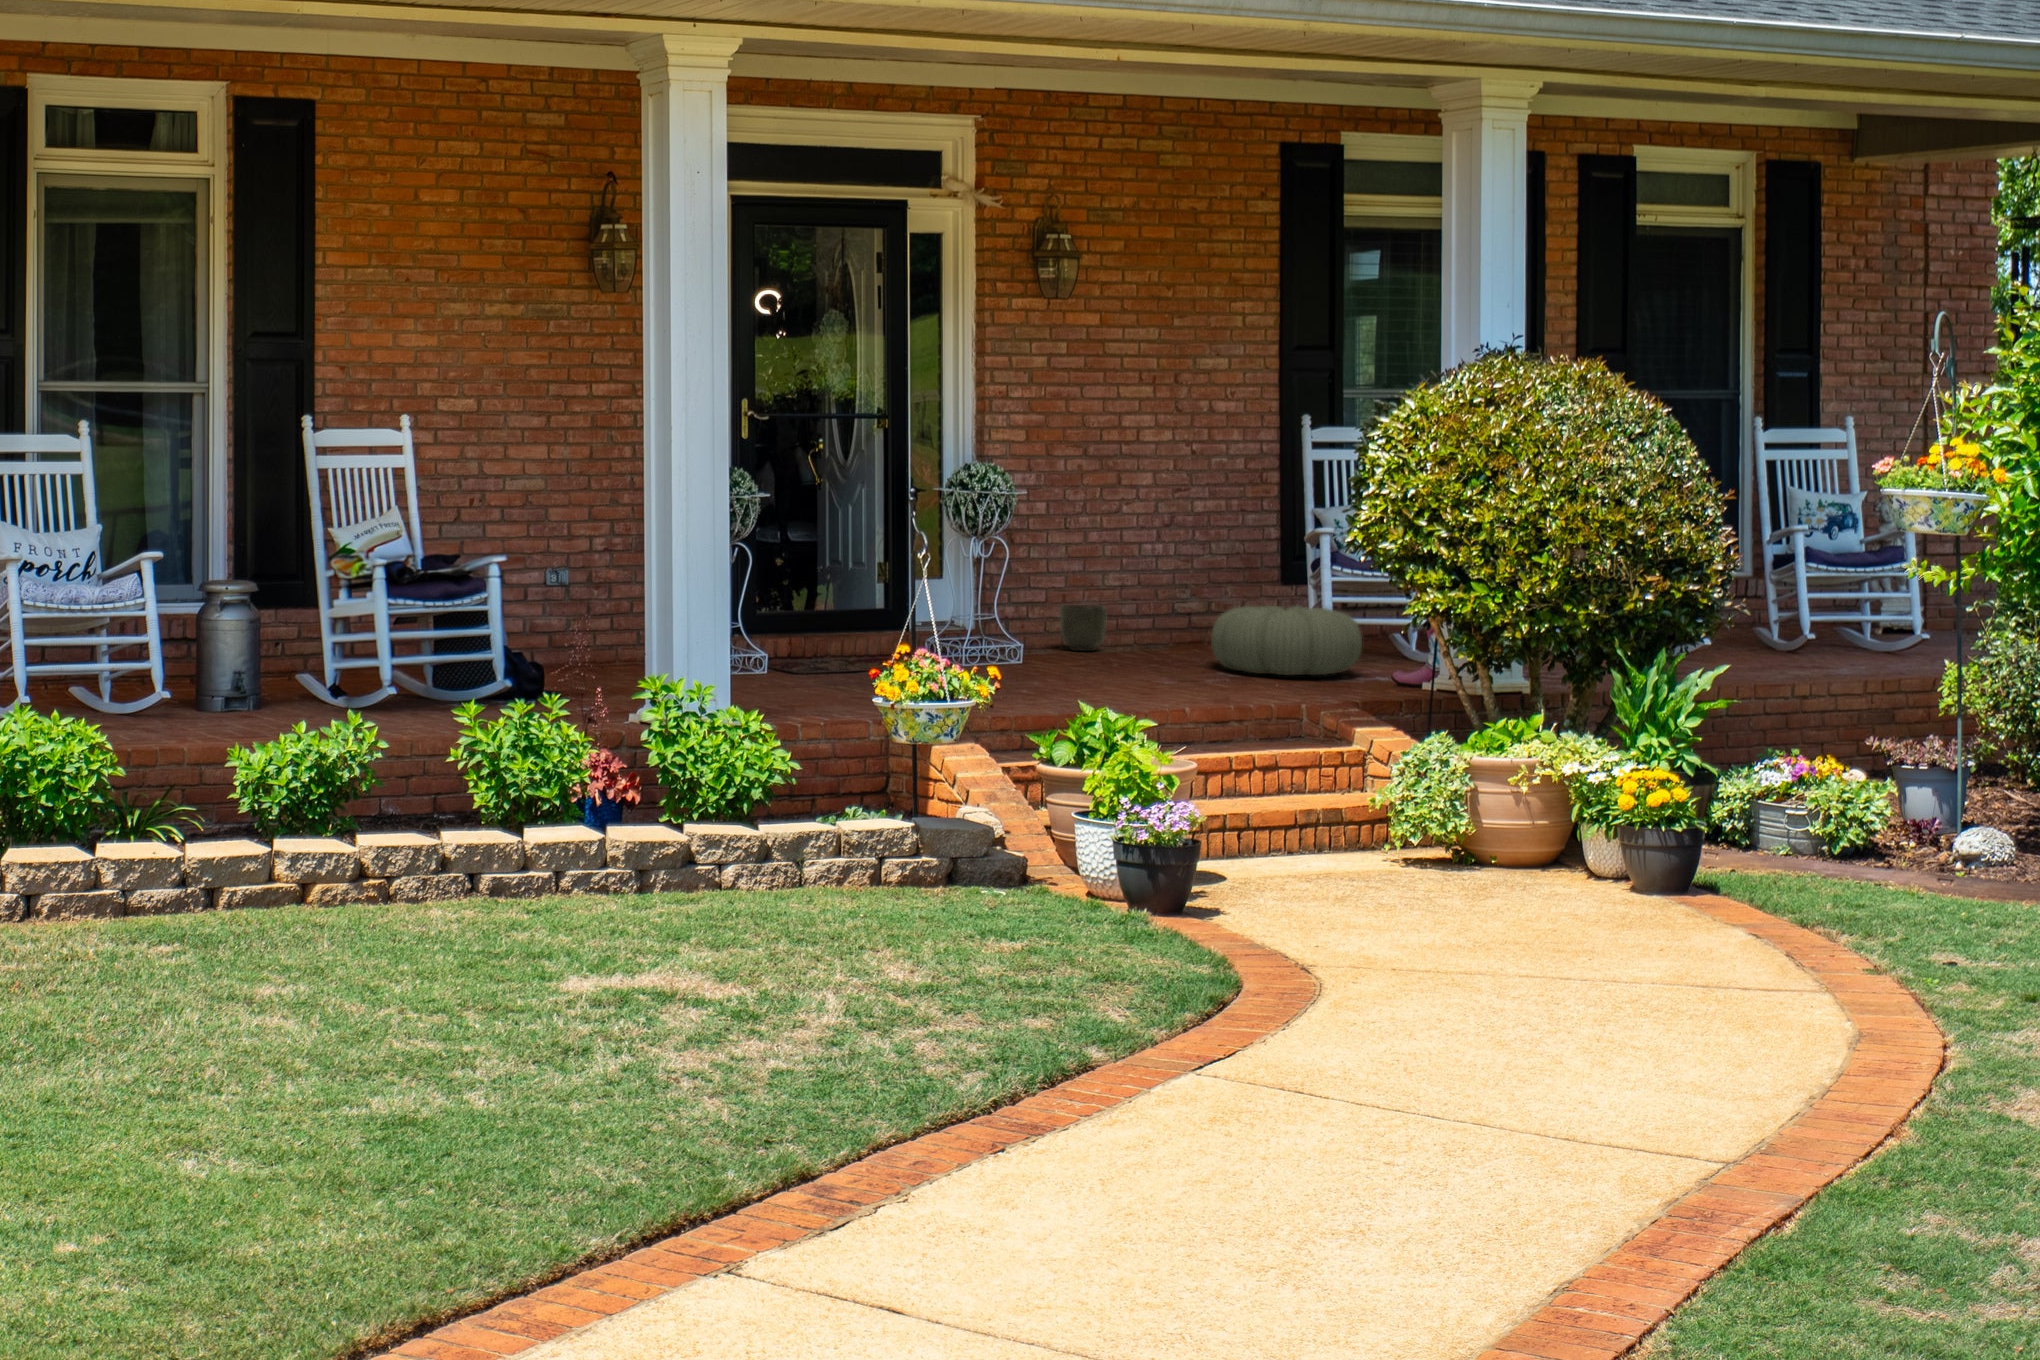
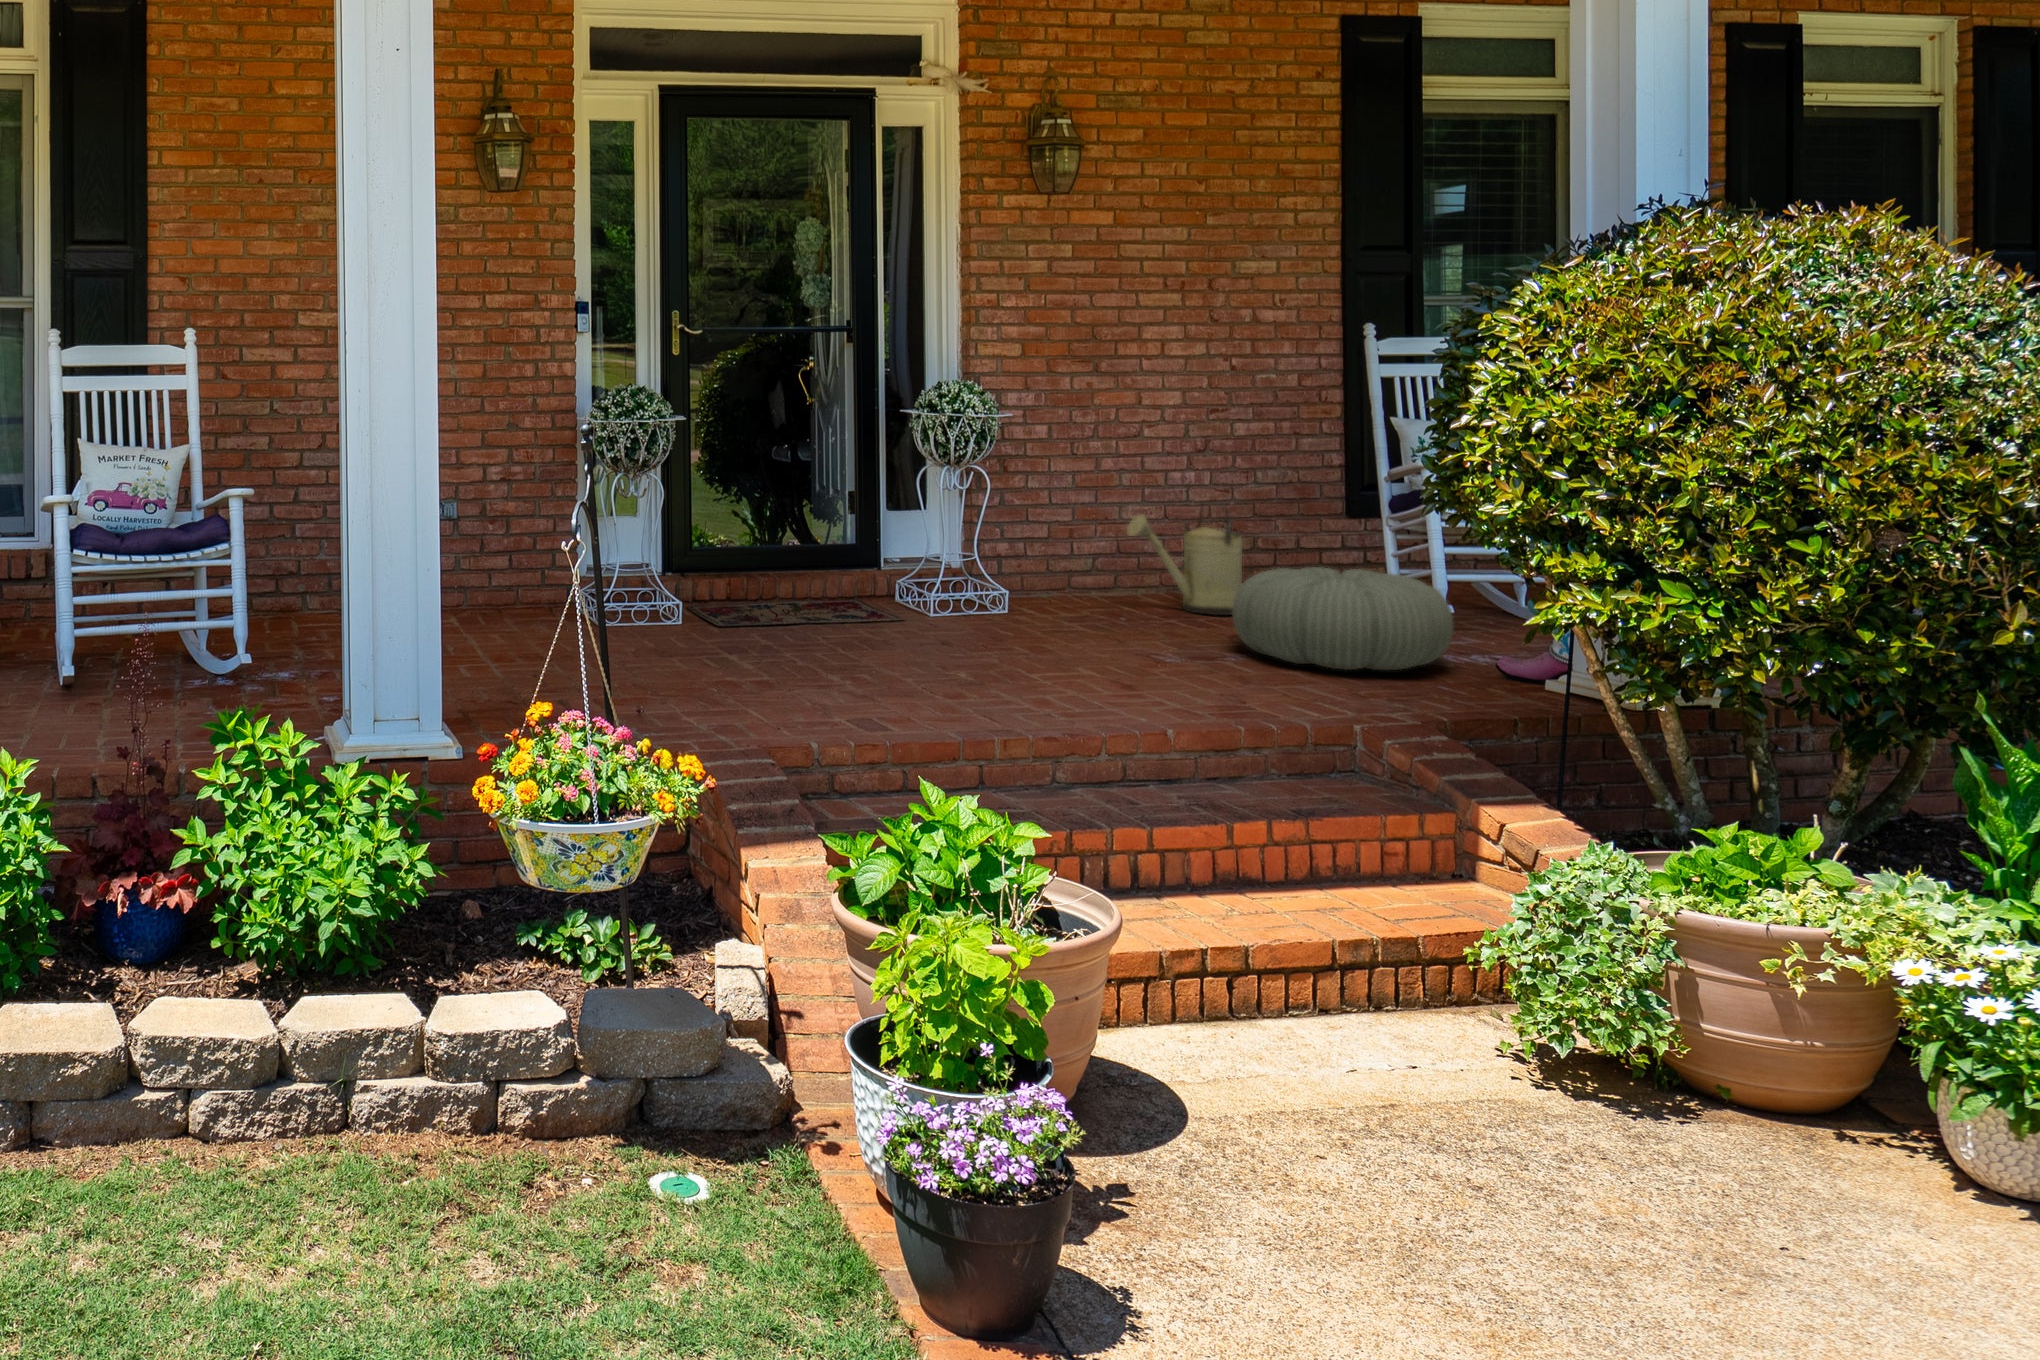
watering can: none [1123,562,1215,651] -> present [1127,505,1247,615]
planter: present [1060,605,1107,651] -> none [1043,554,1102,614]

